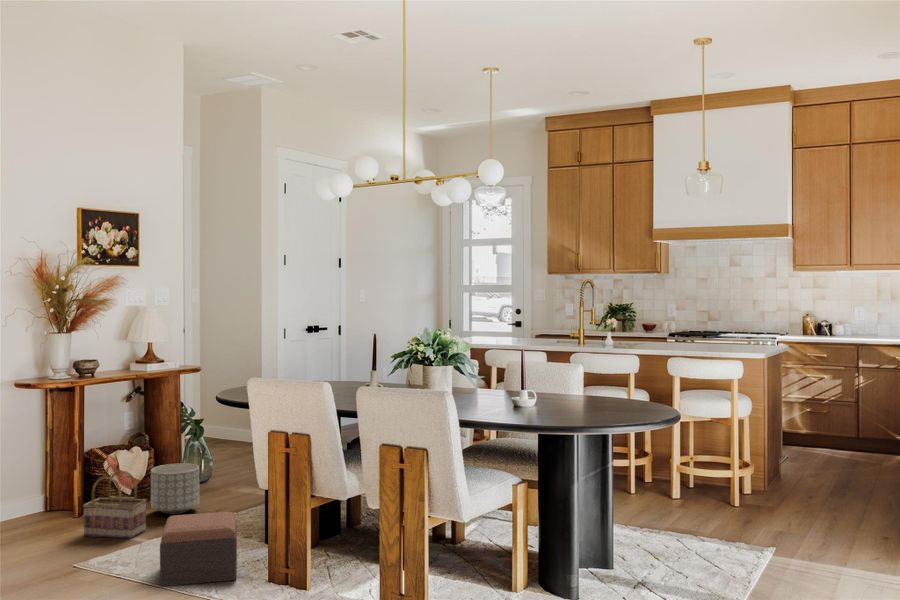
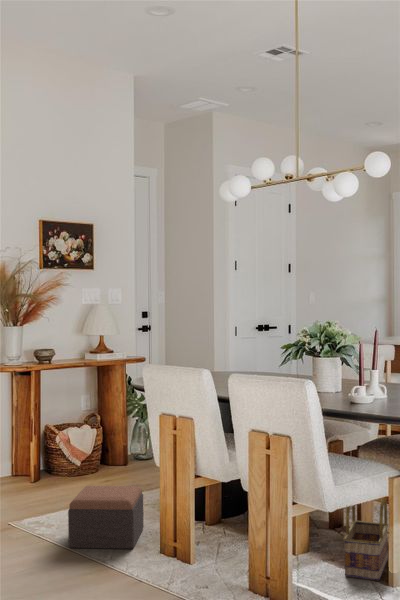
planter: present [151,463,199,515] -> none [92,442,133,486]
basket: present [83,470,146,538] -> present [343,500,388,581]

